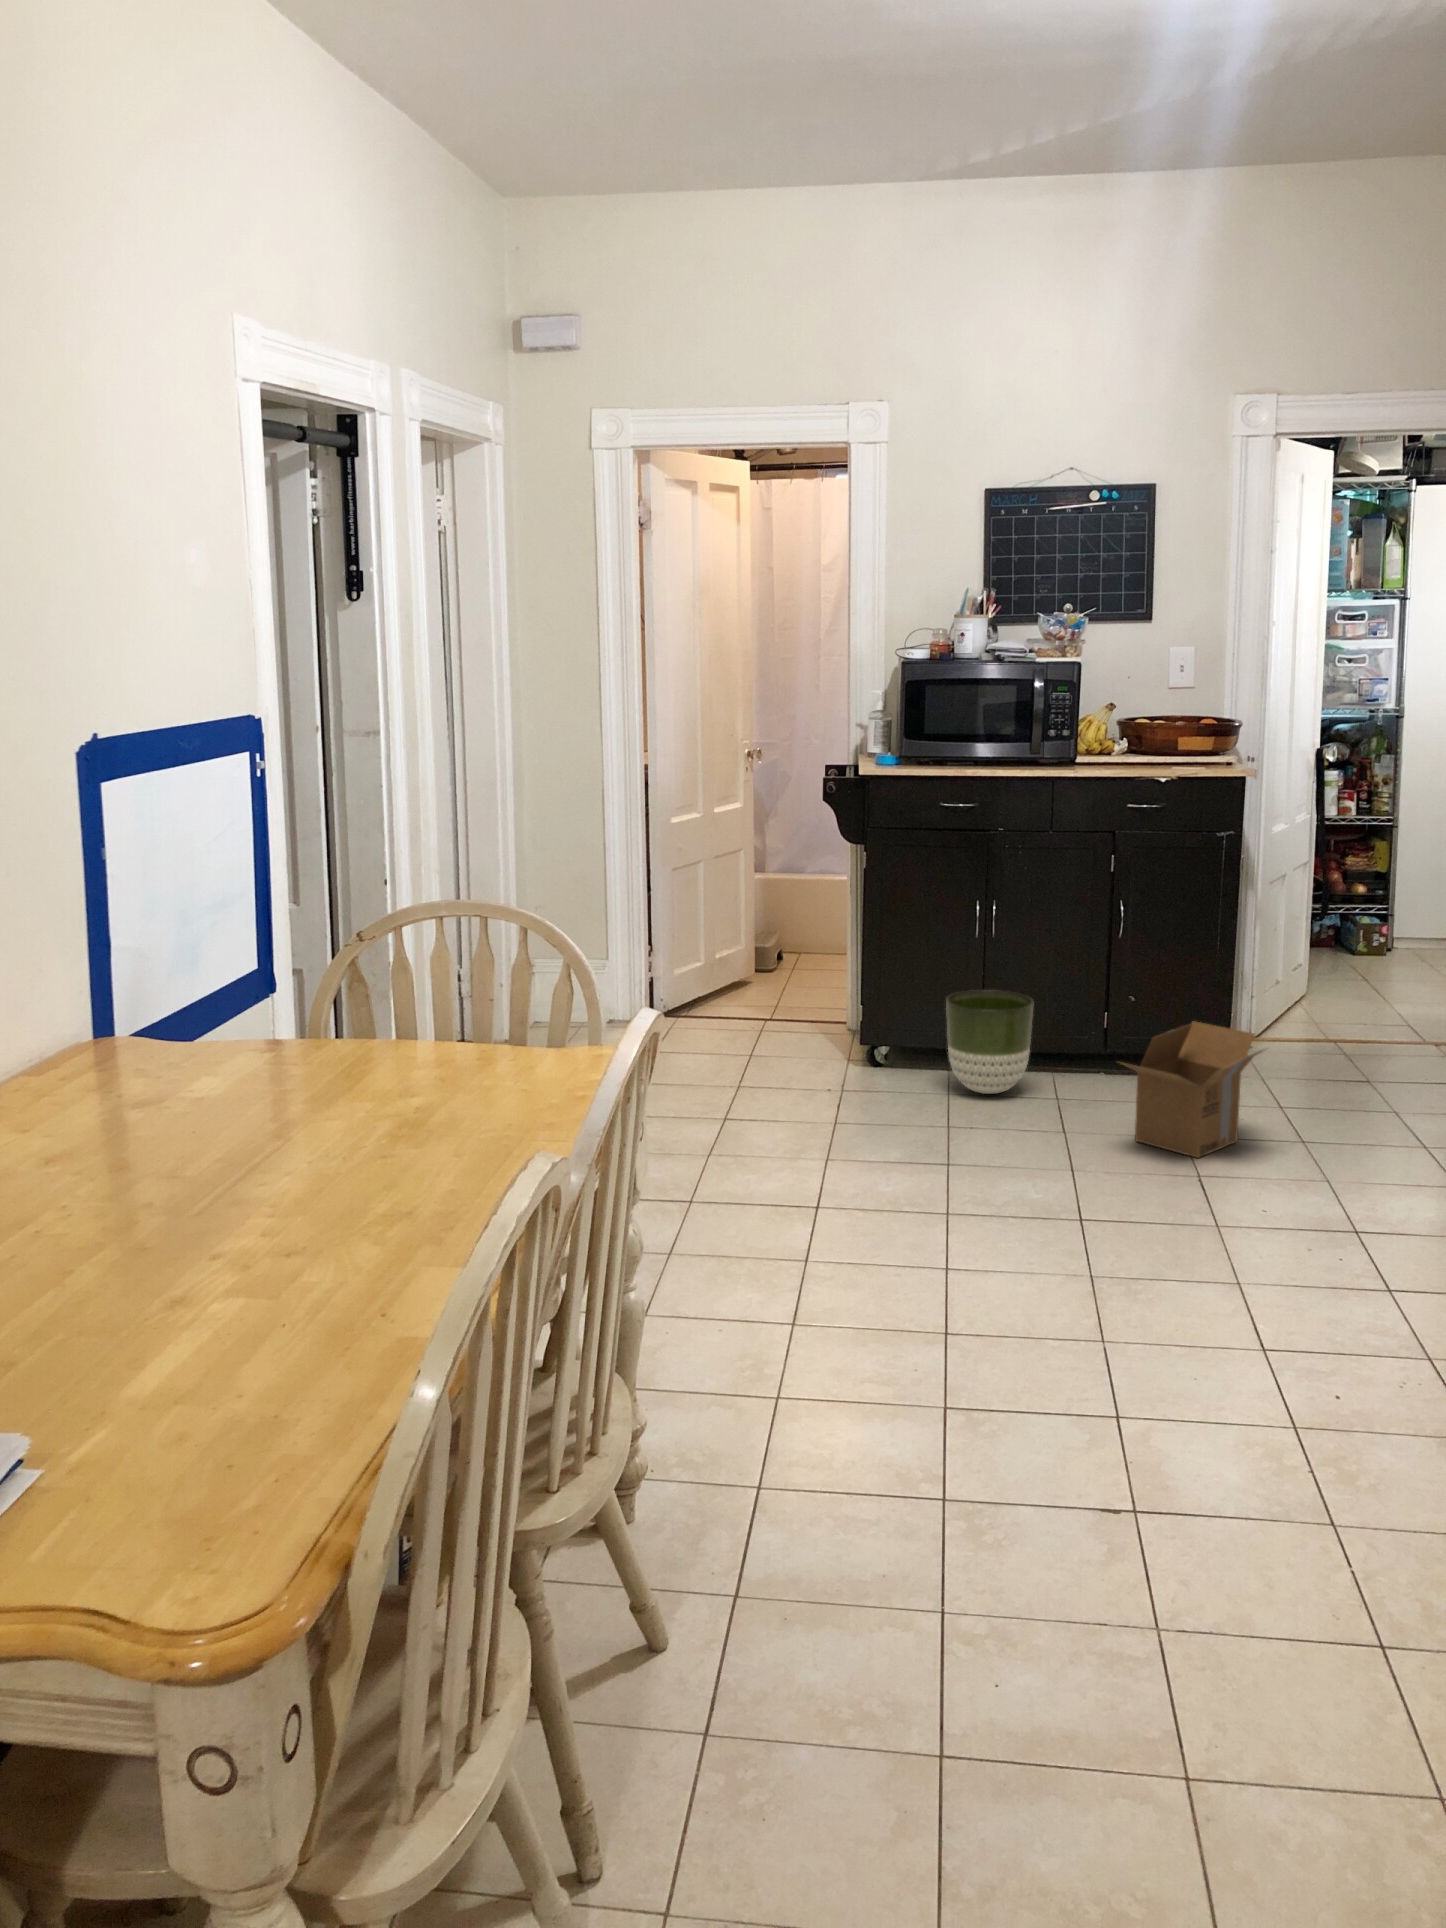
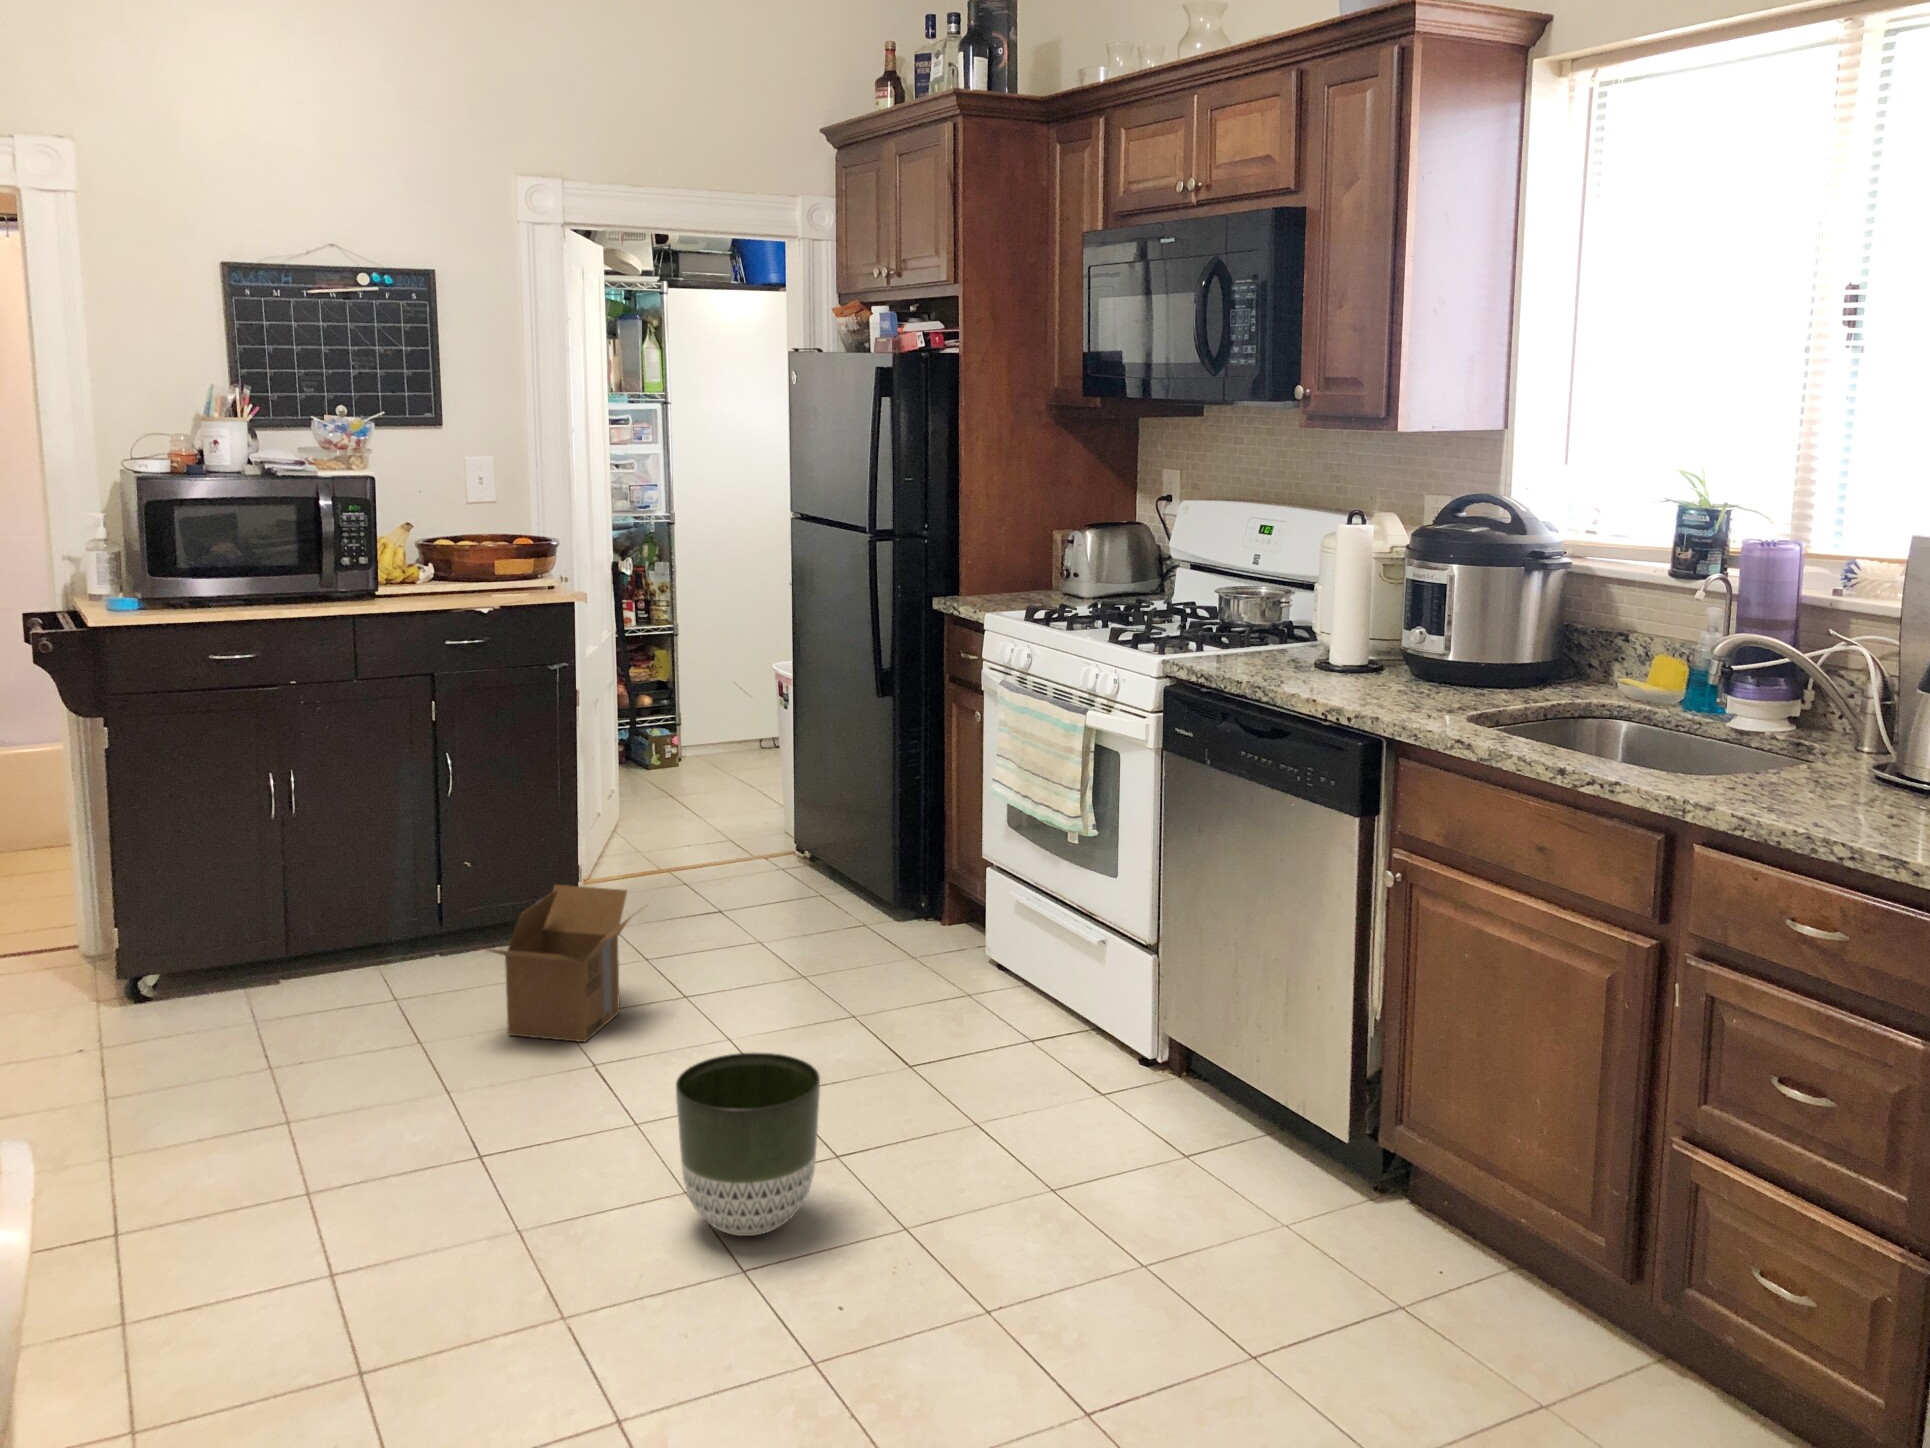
planter: present [946,990,1033,1094] -> present [676,1052,820,1236]

